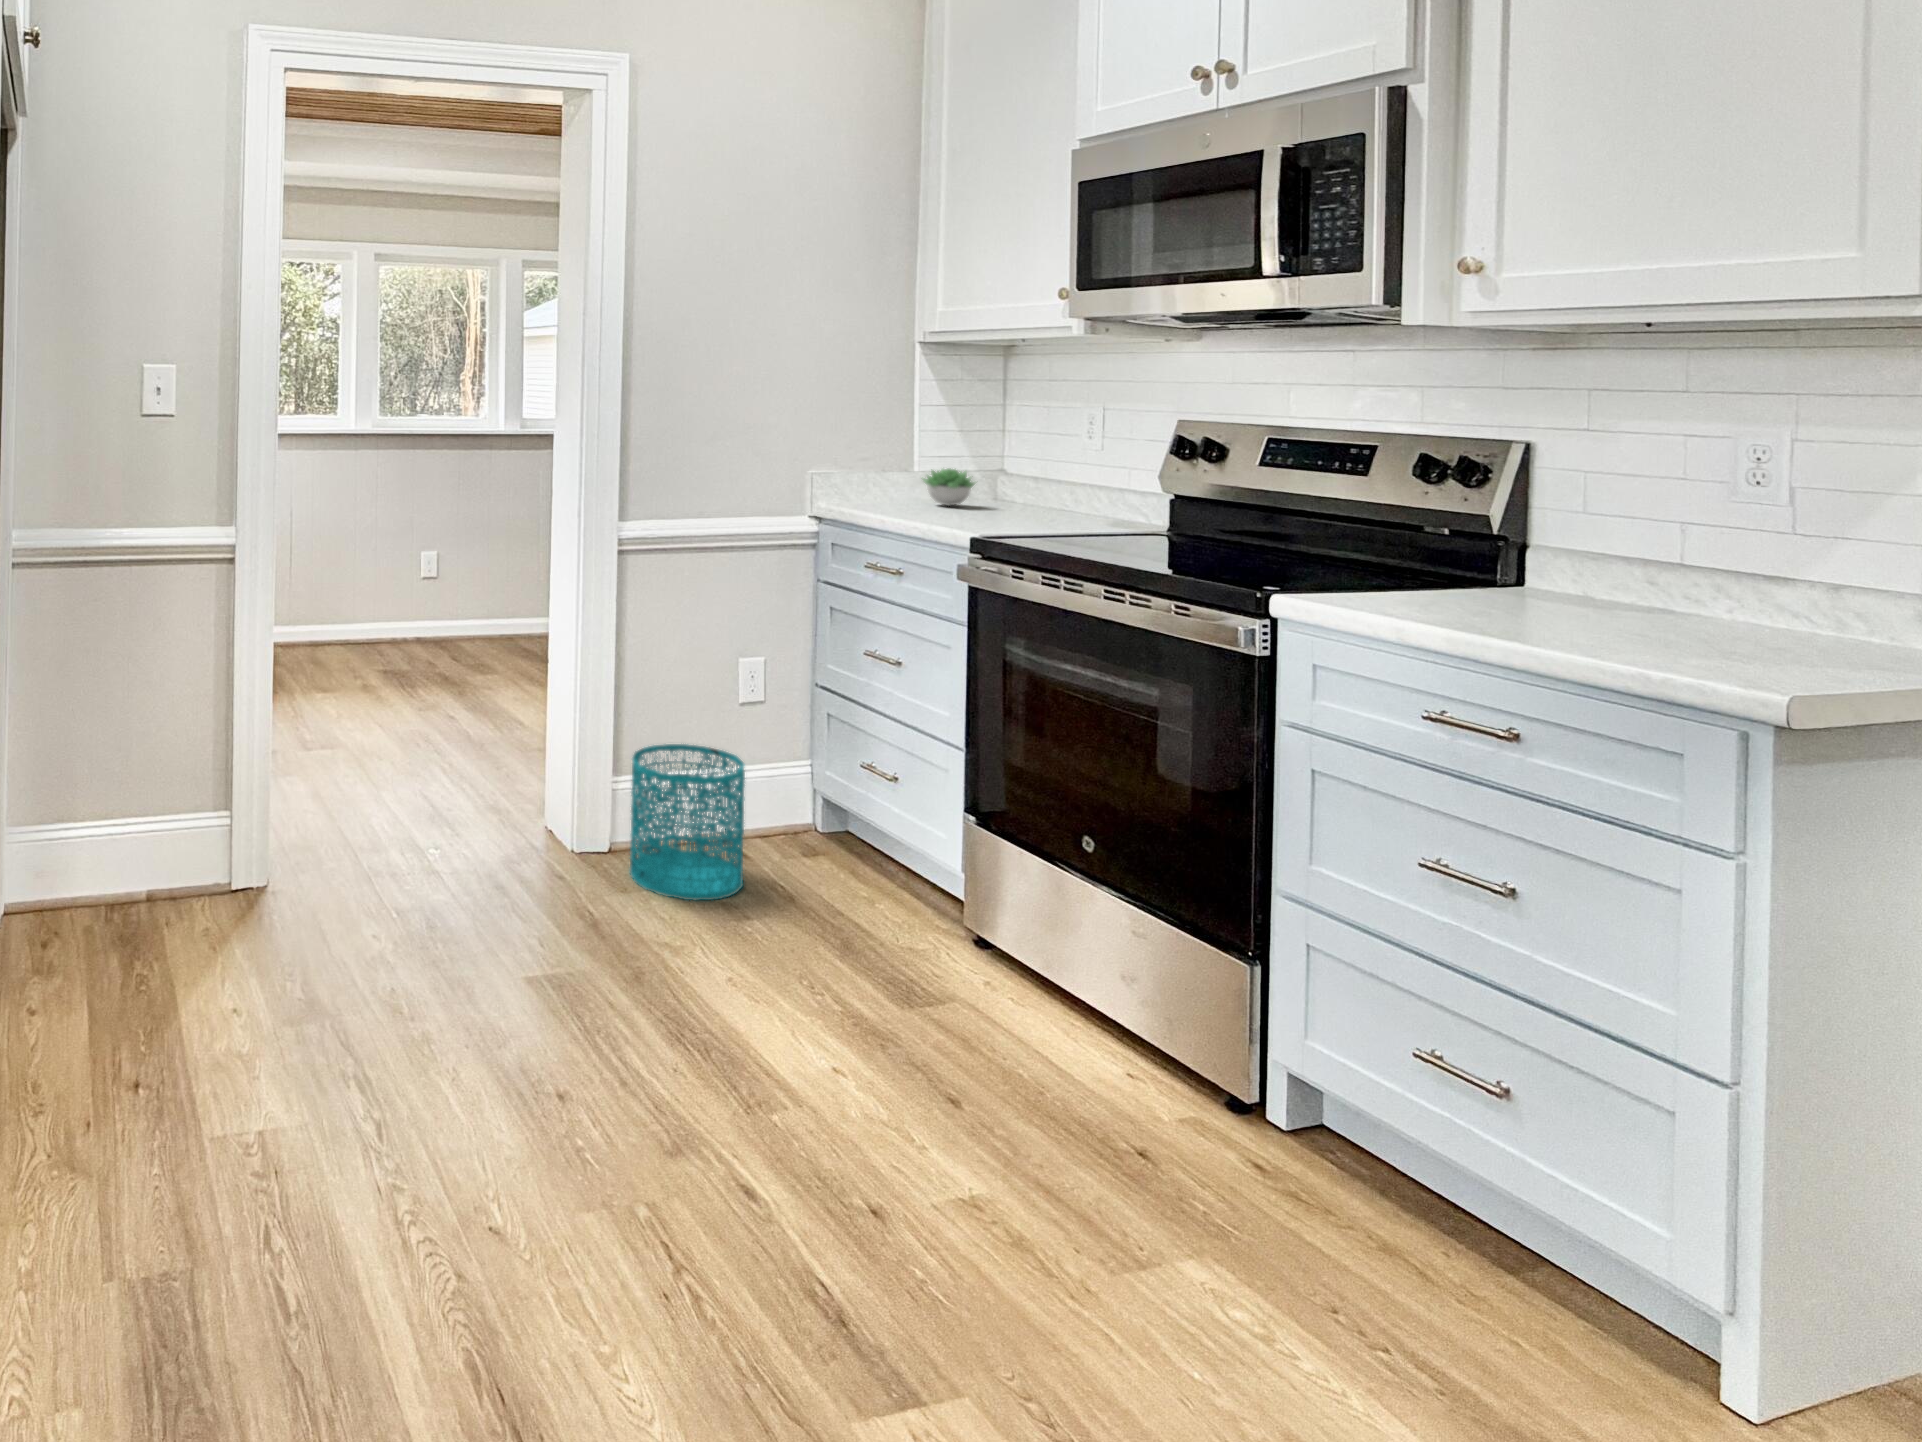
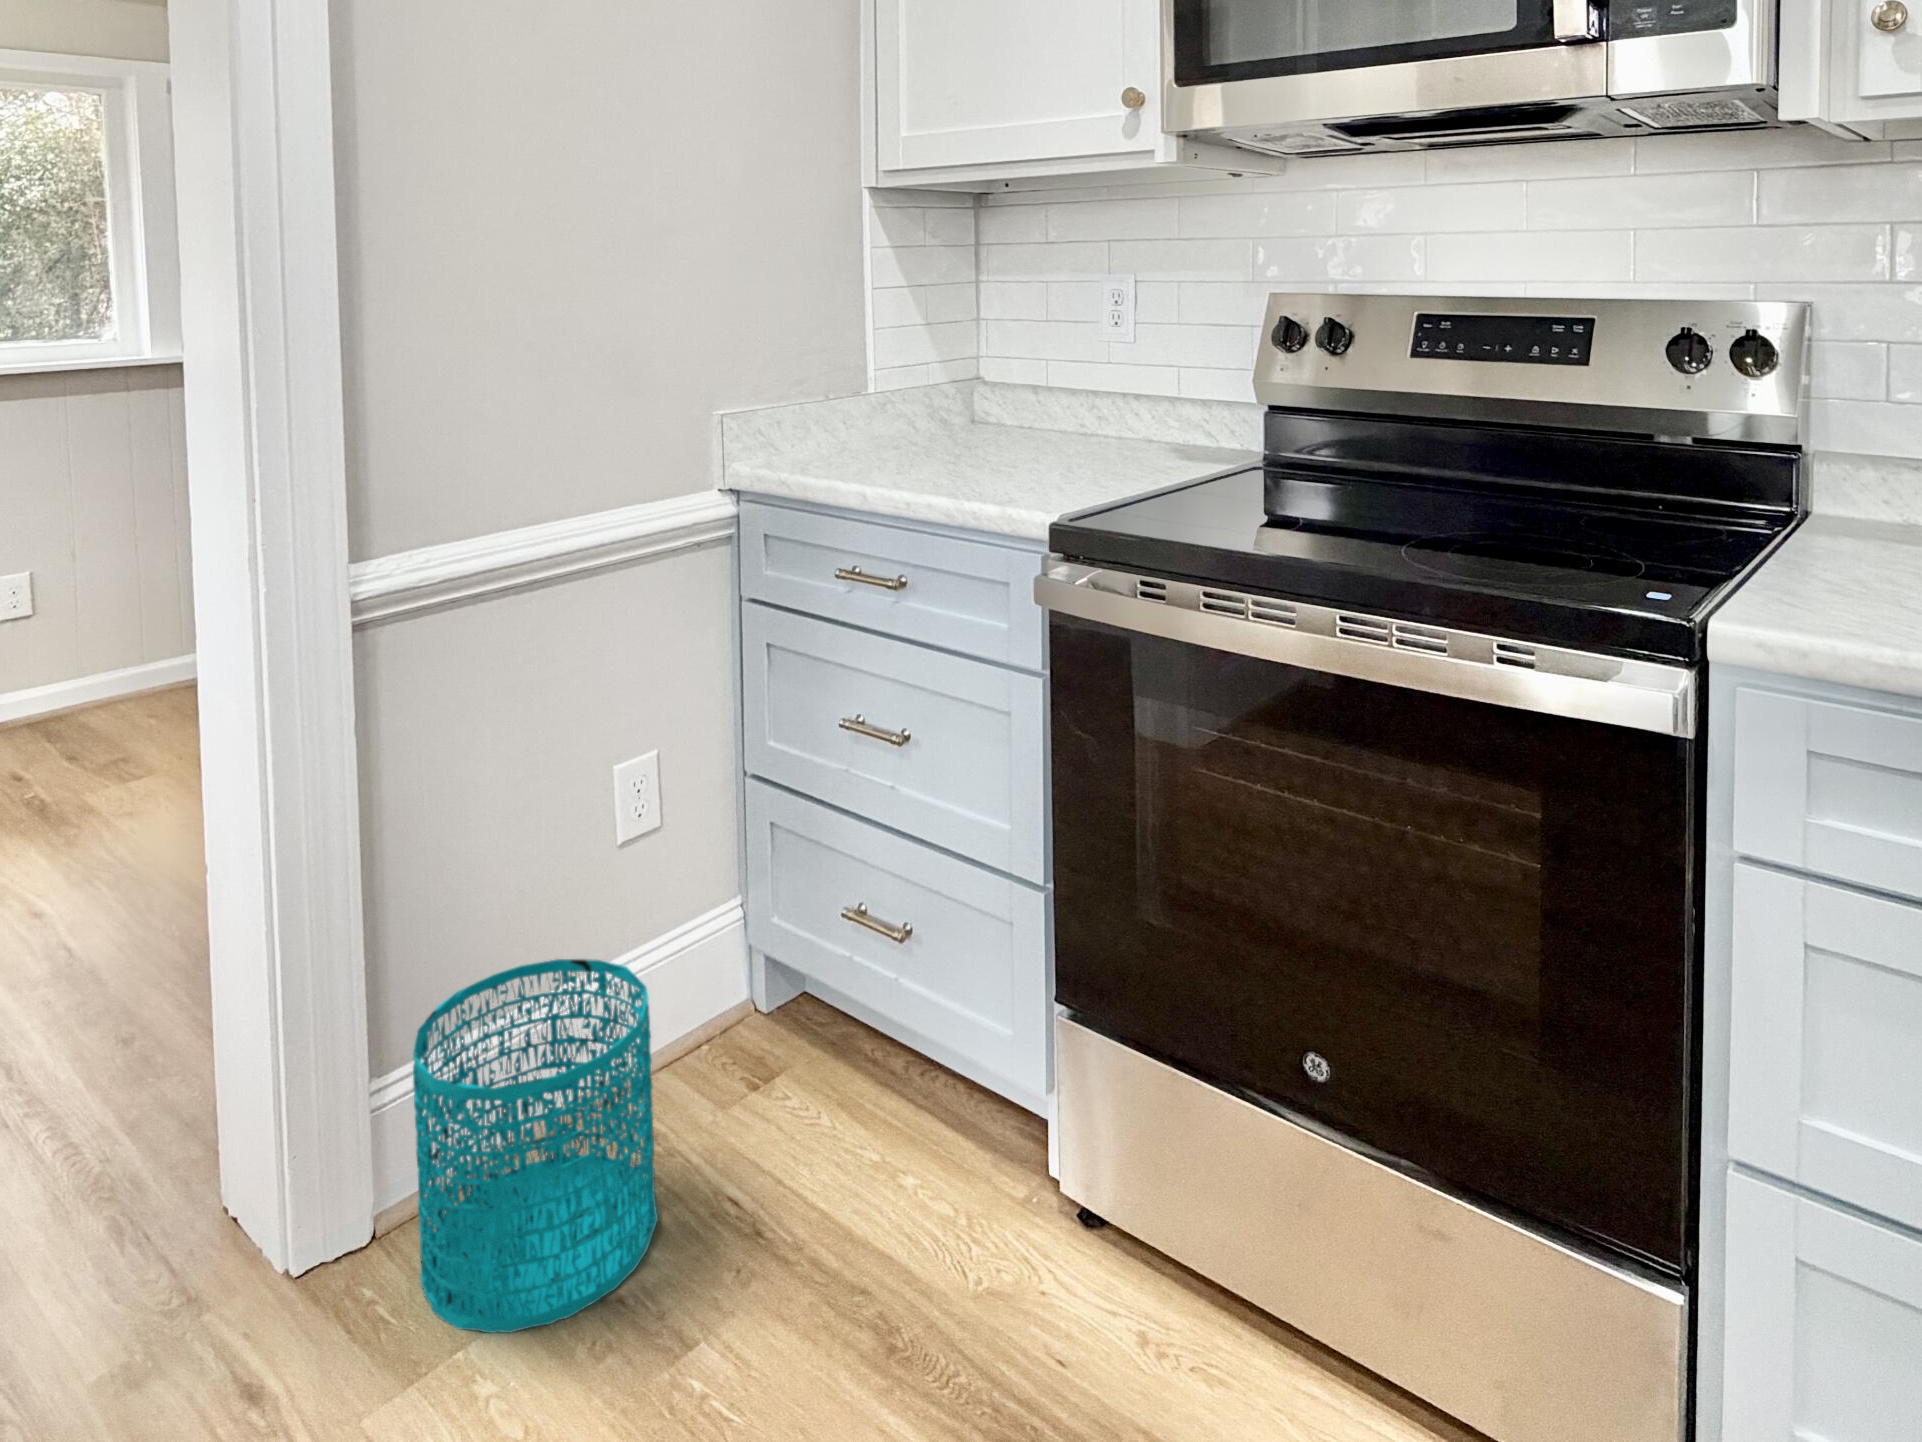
succulent plant: present [923,468,975,505] -> none [885,386,970,445]

